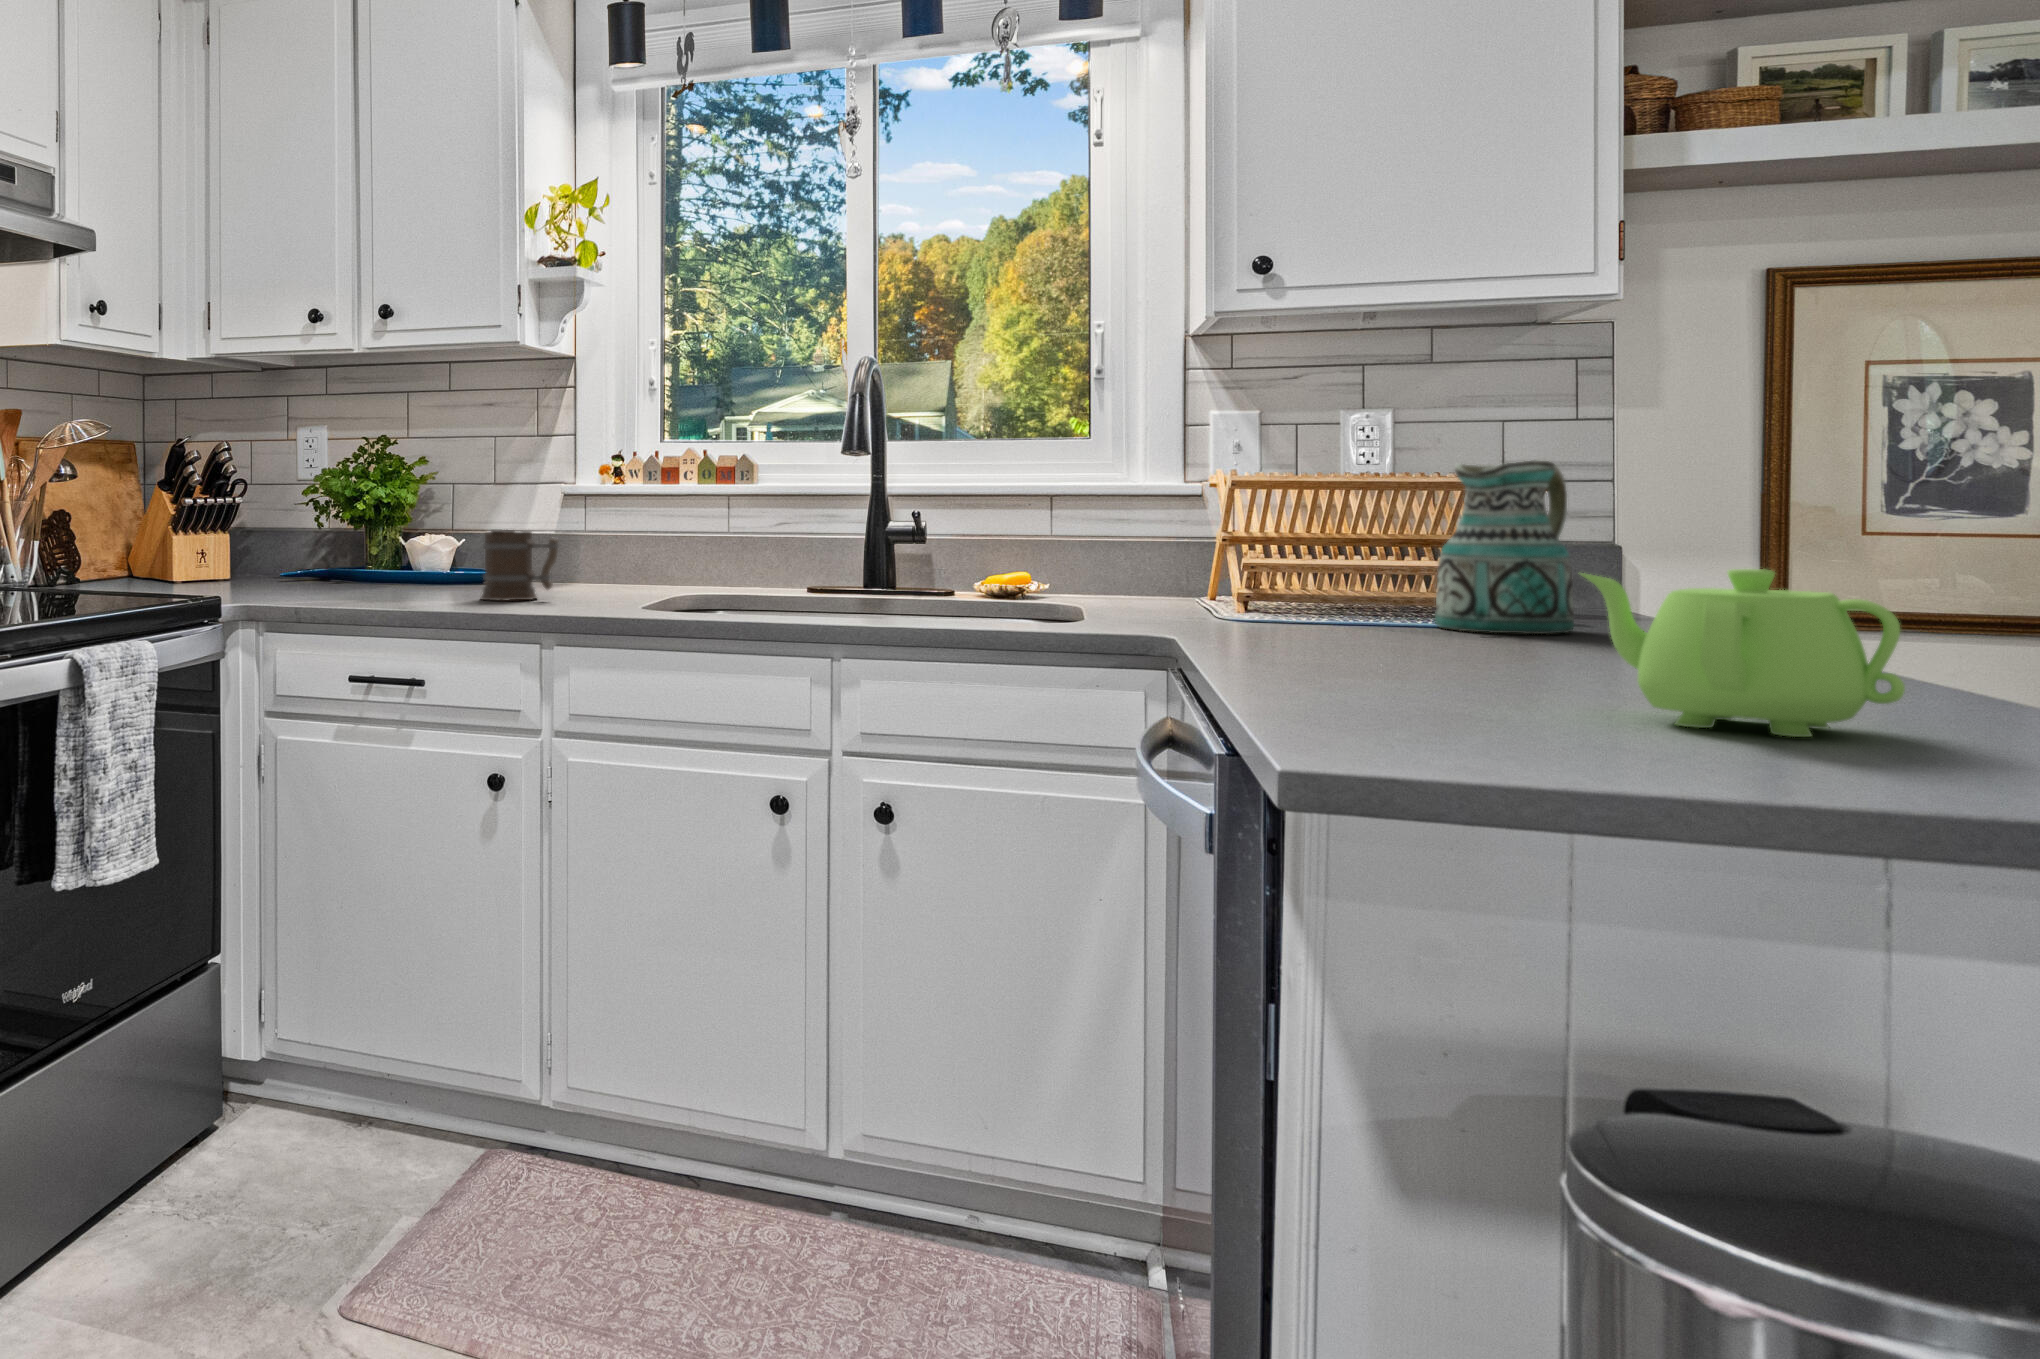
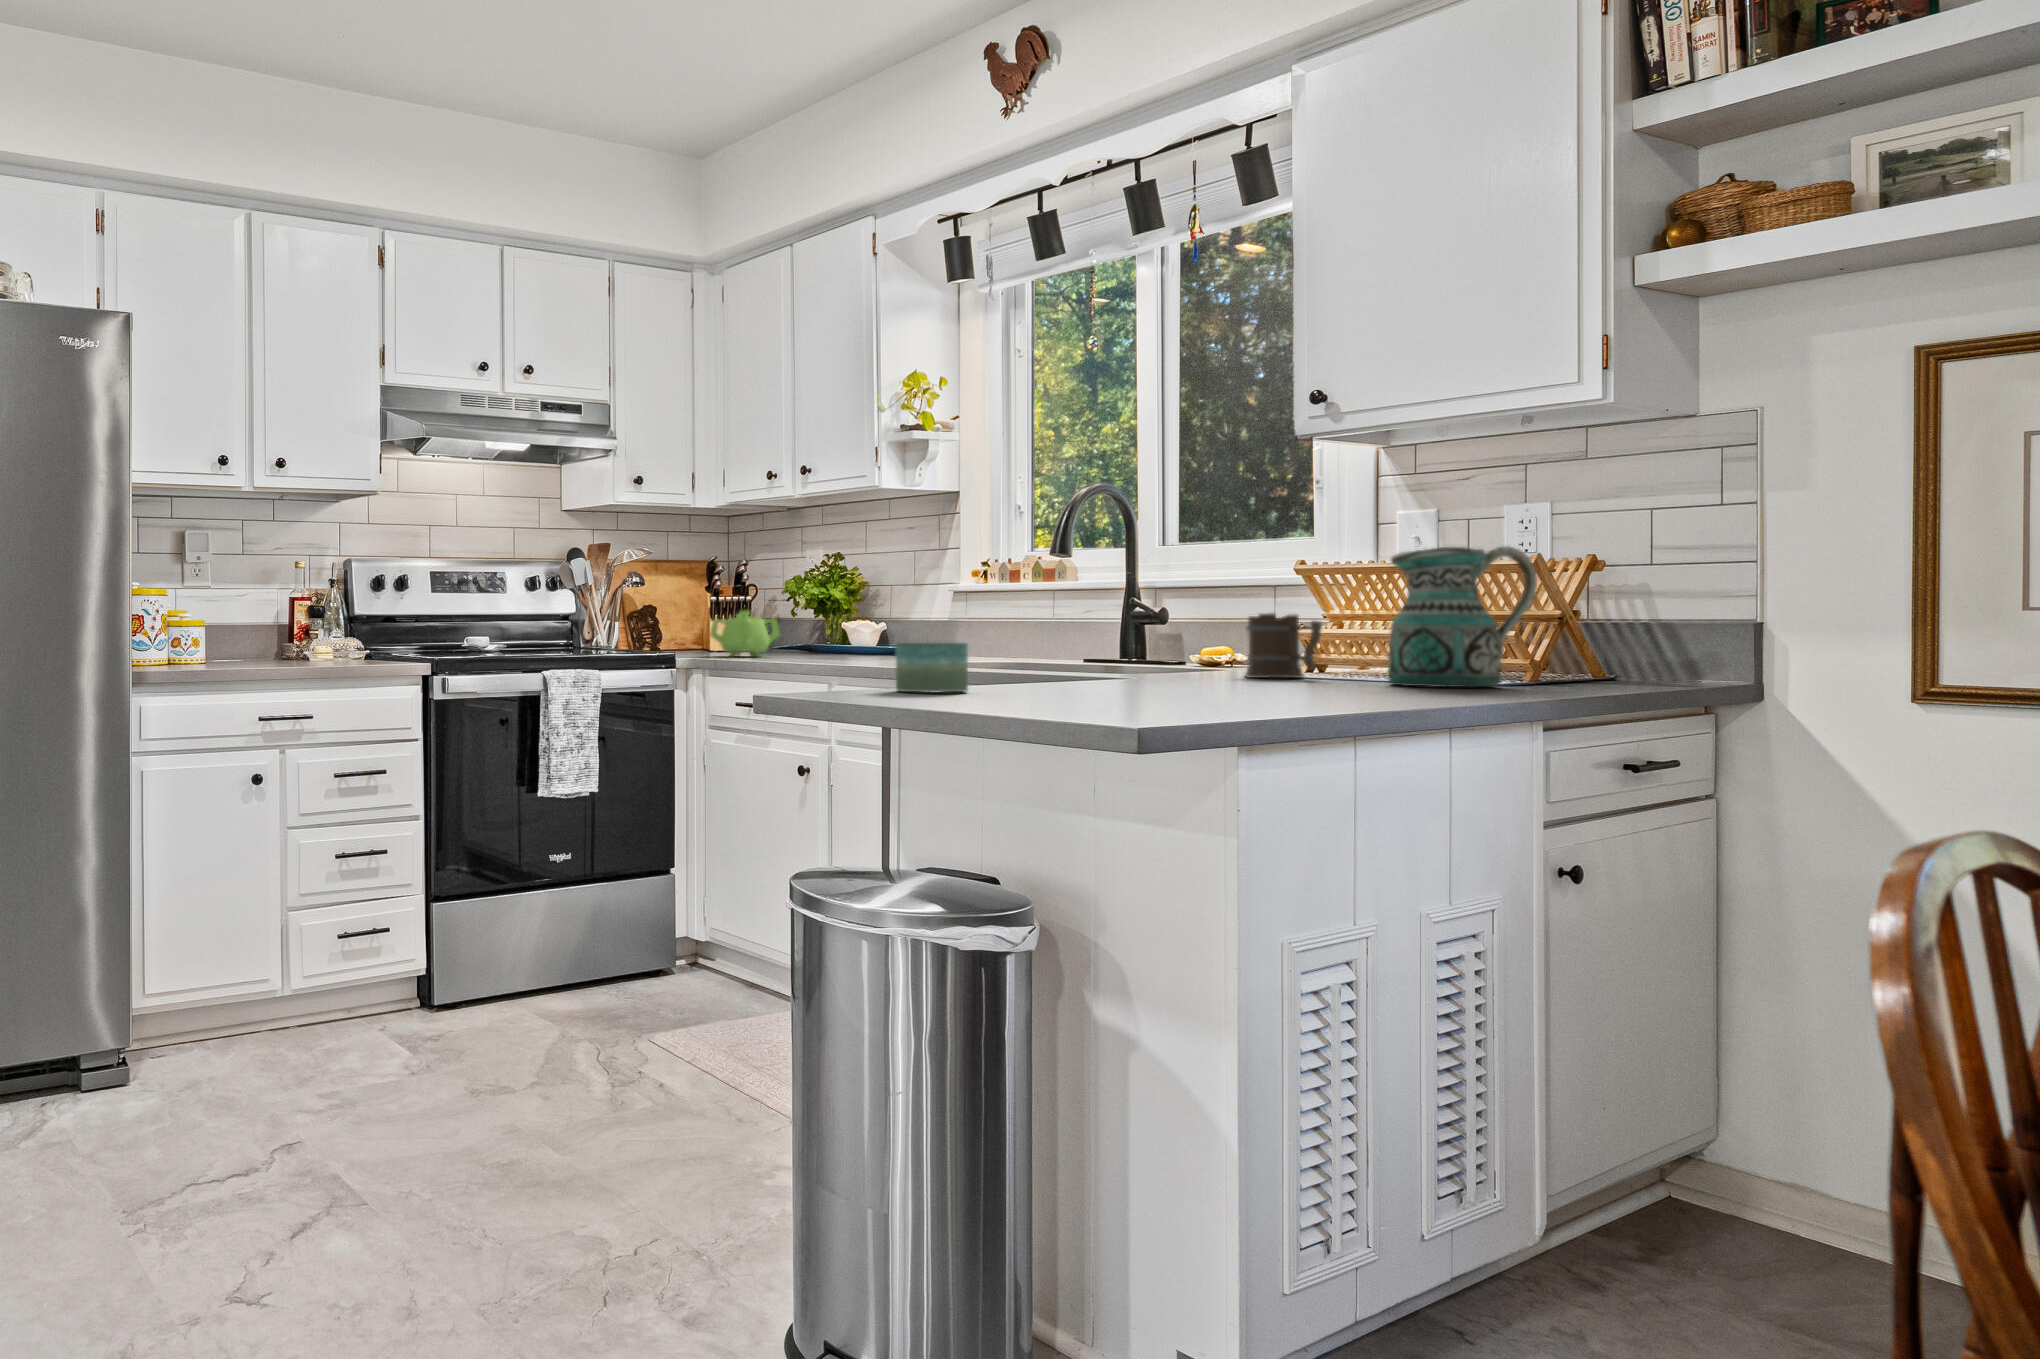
mug: present [481,529,558,601] -> present [1245,613,1321,678]
teapot: present [1581,569,1905,737] -> present [710,611,780,657]
candle: none [1304,615,1451,714] -> present [895,643,968,693]

